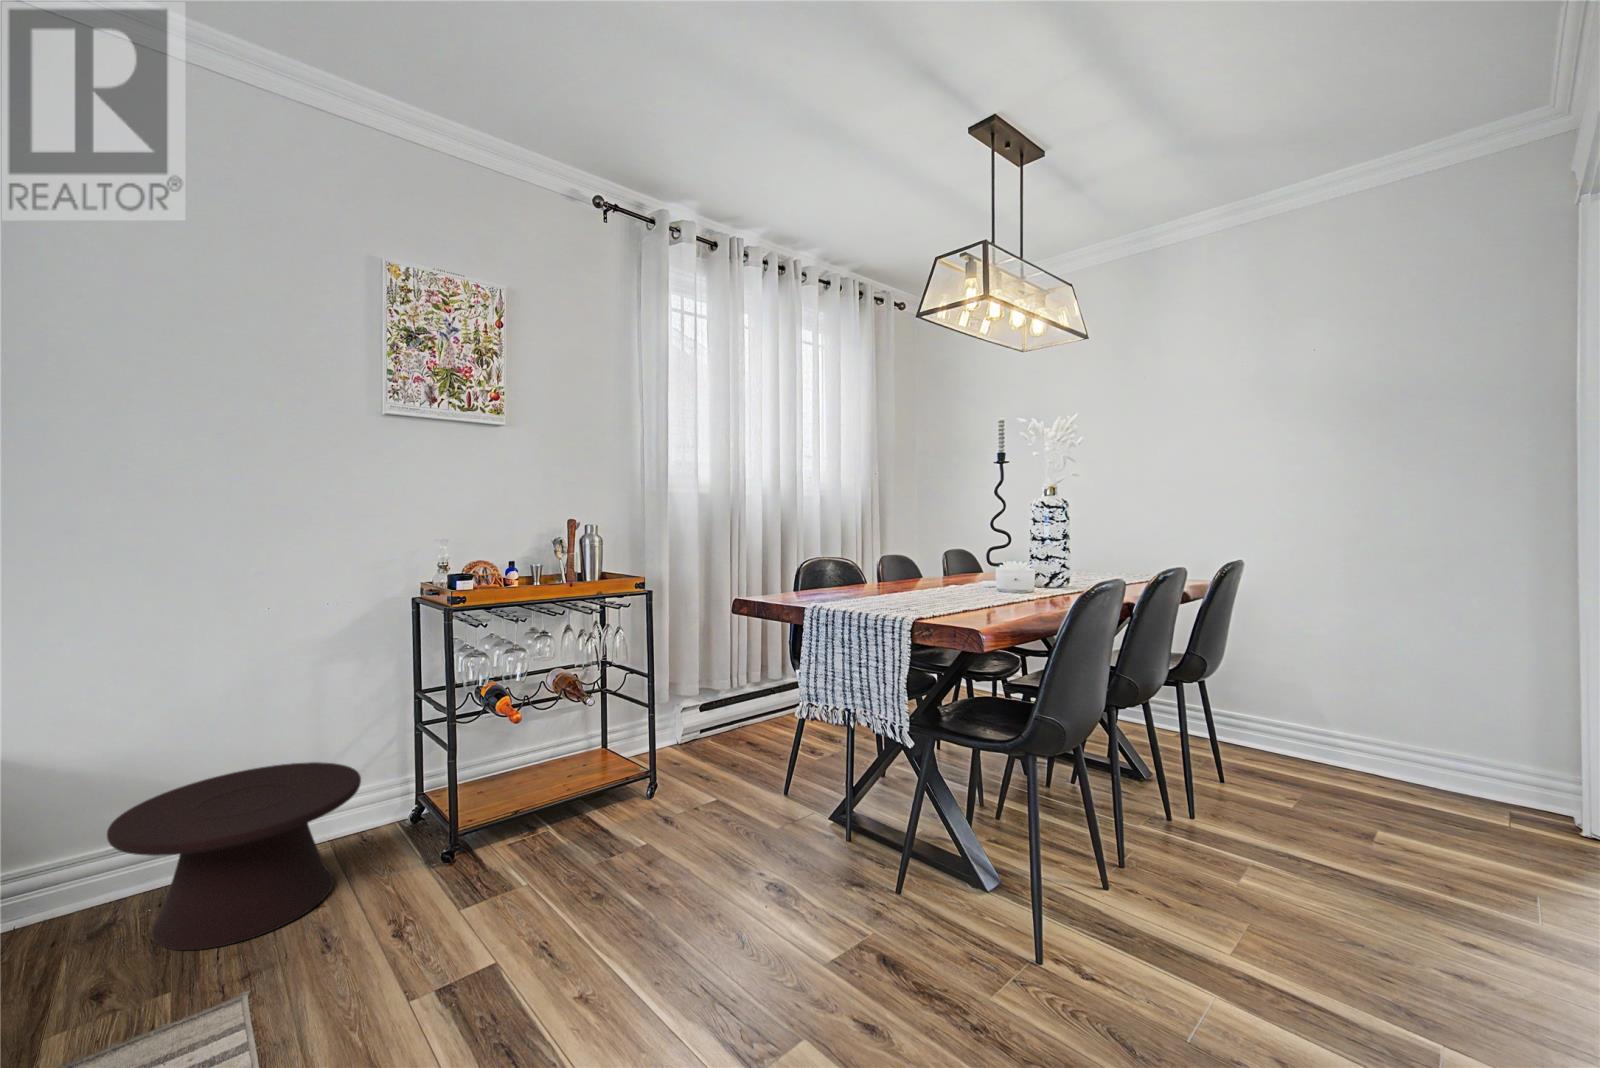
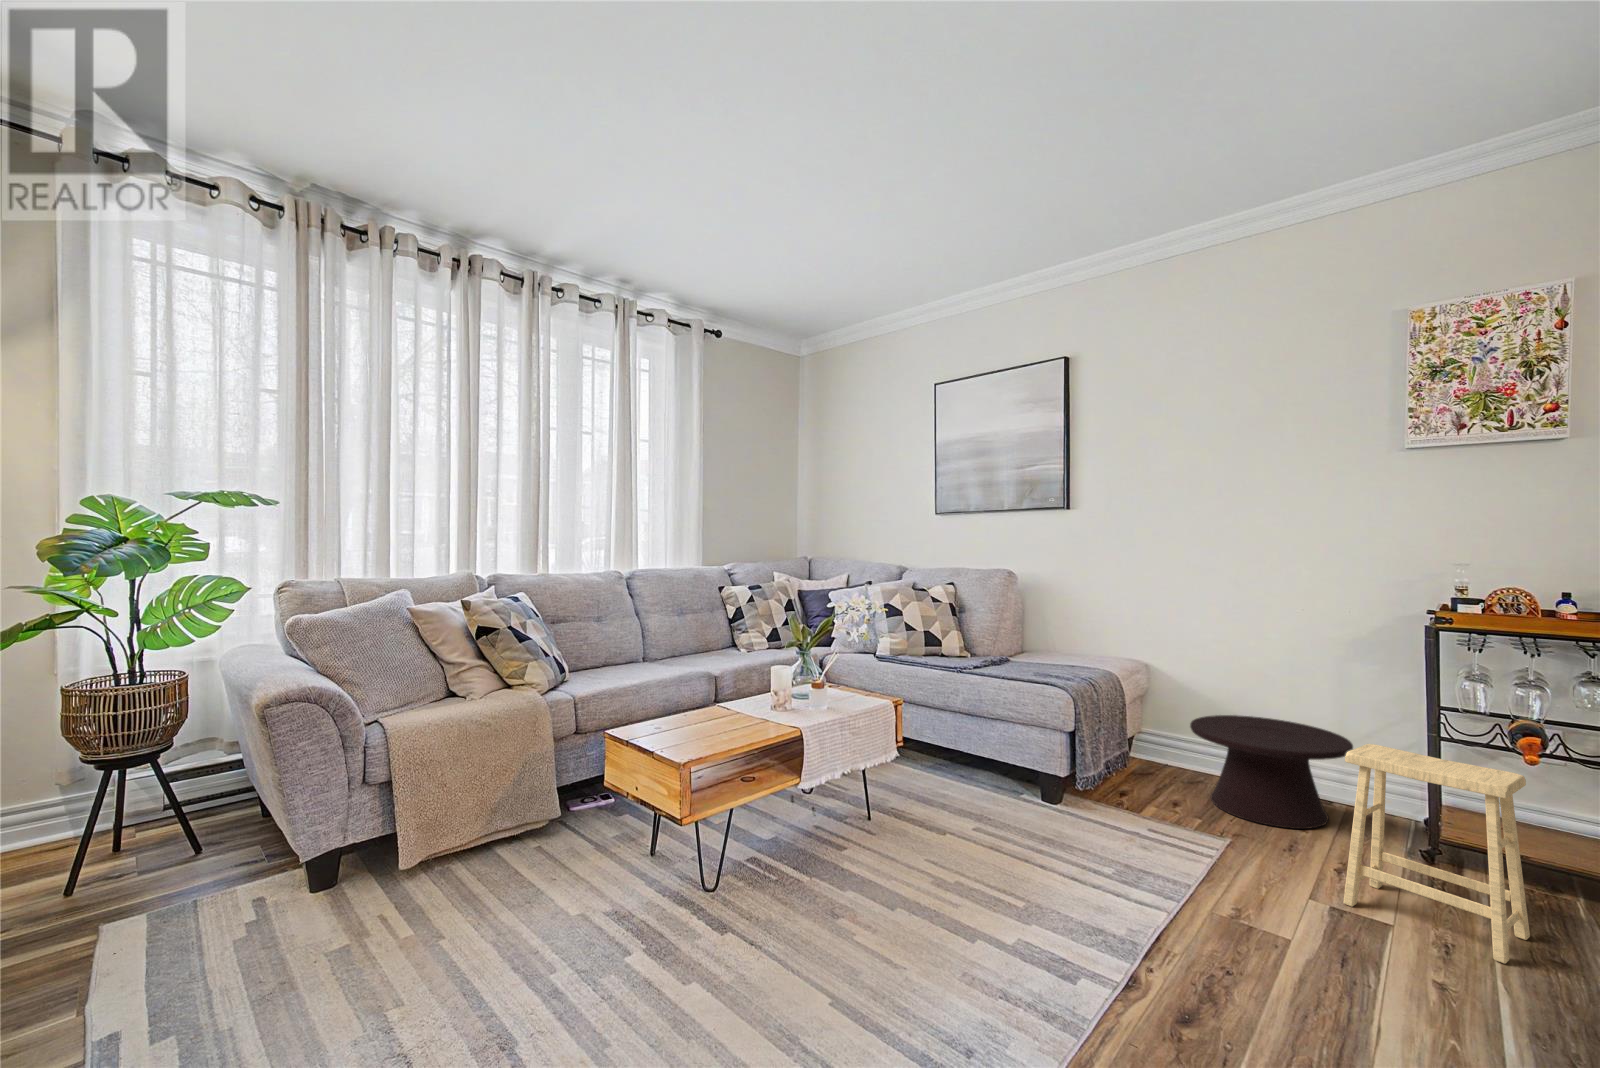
footstool: none [435,743,591,977] -> present [1344,744,1530,964]

